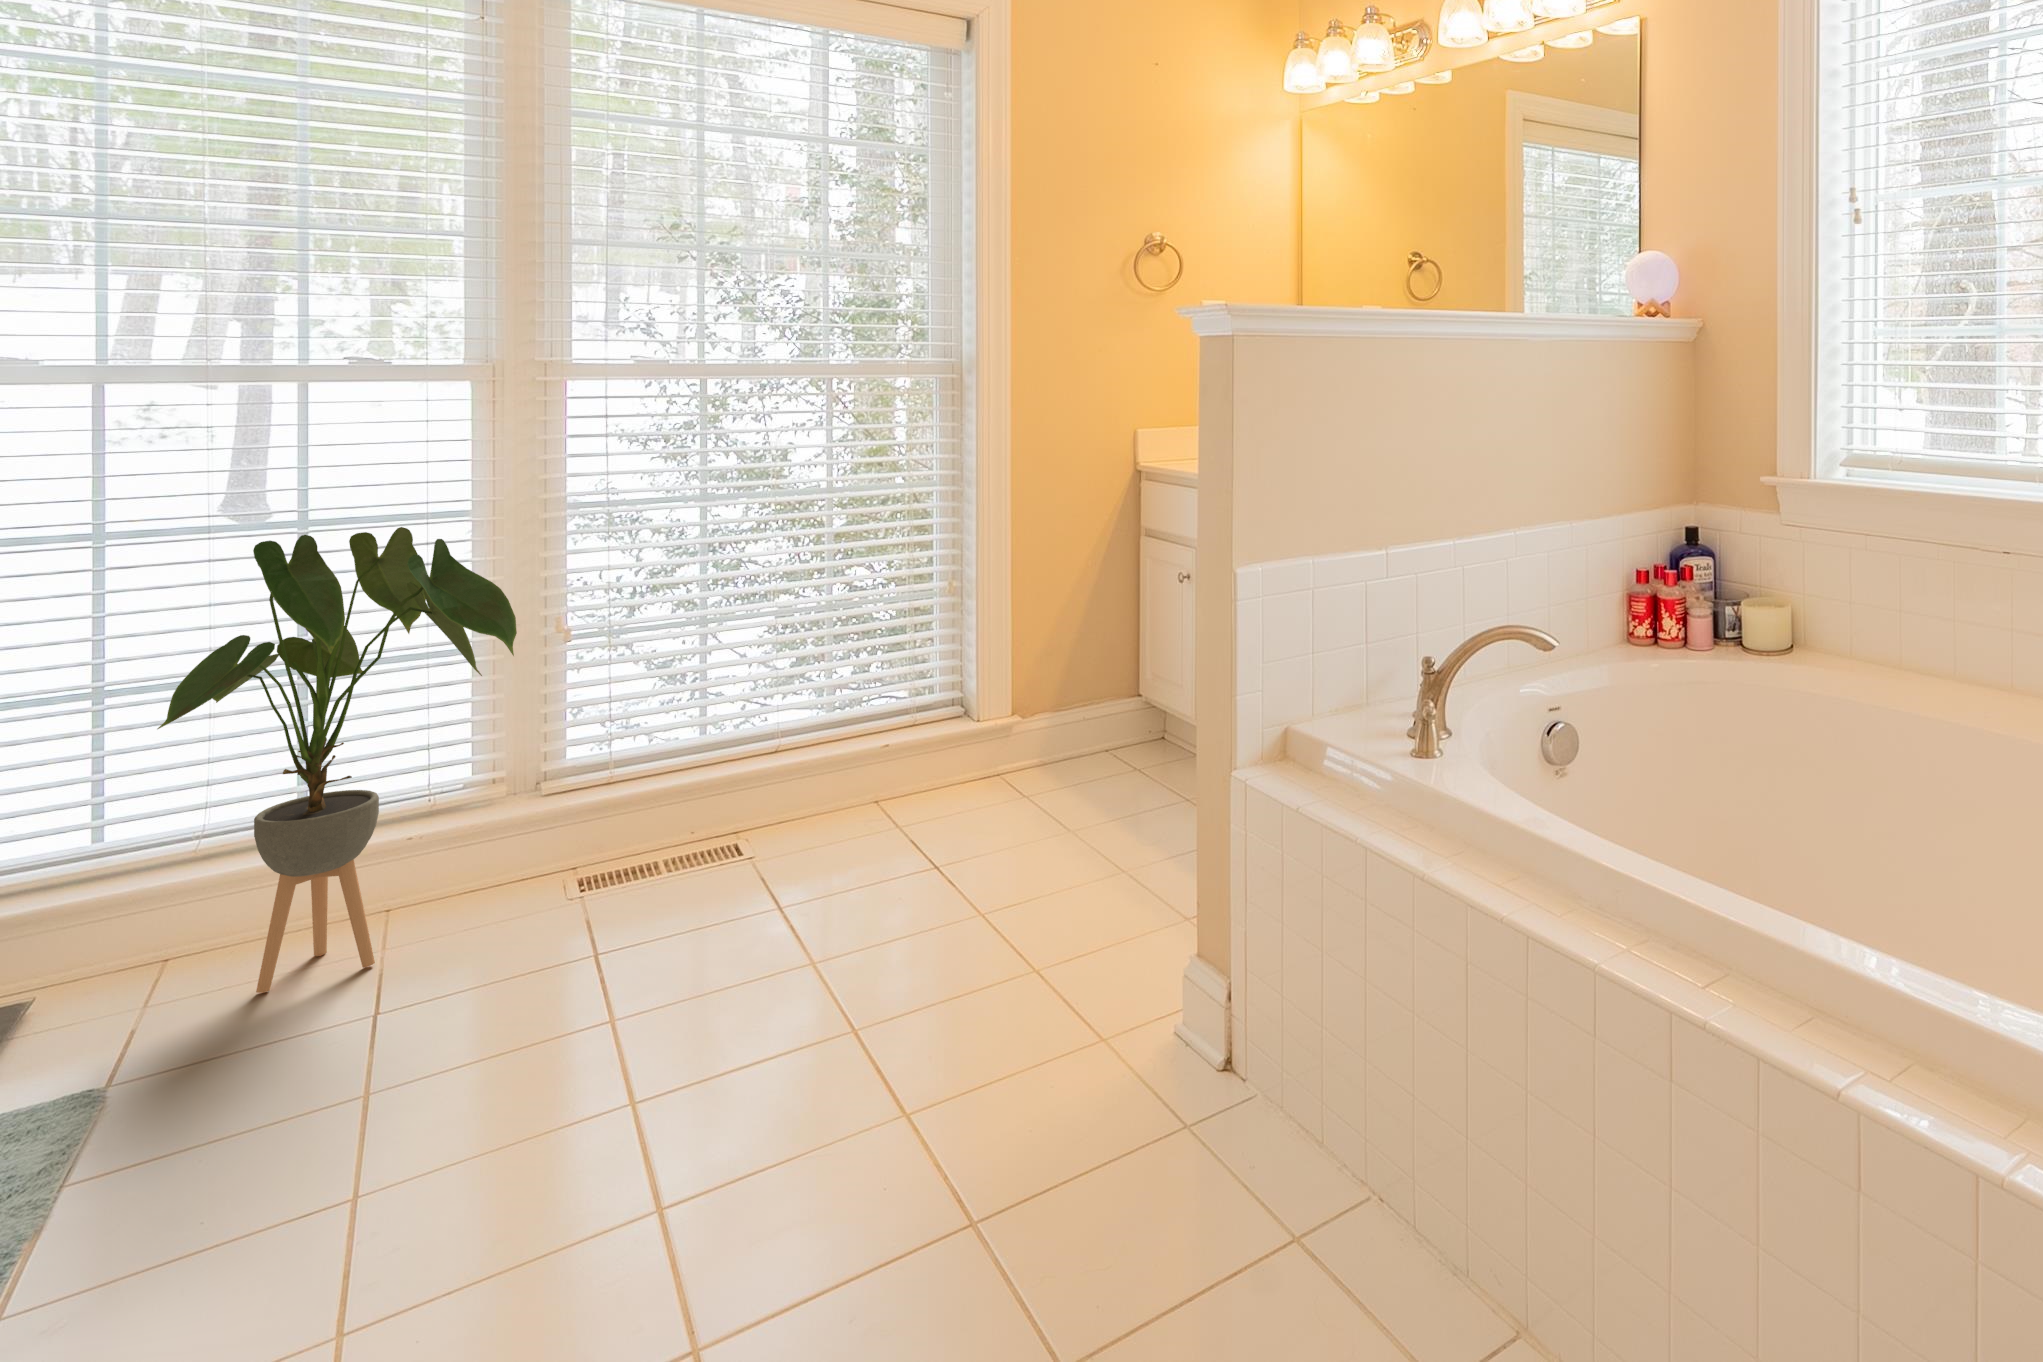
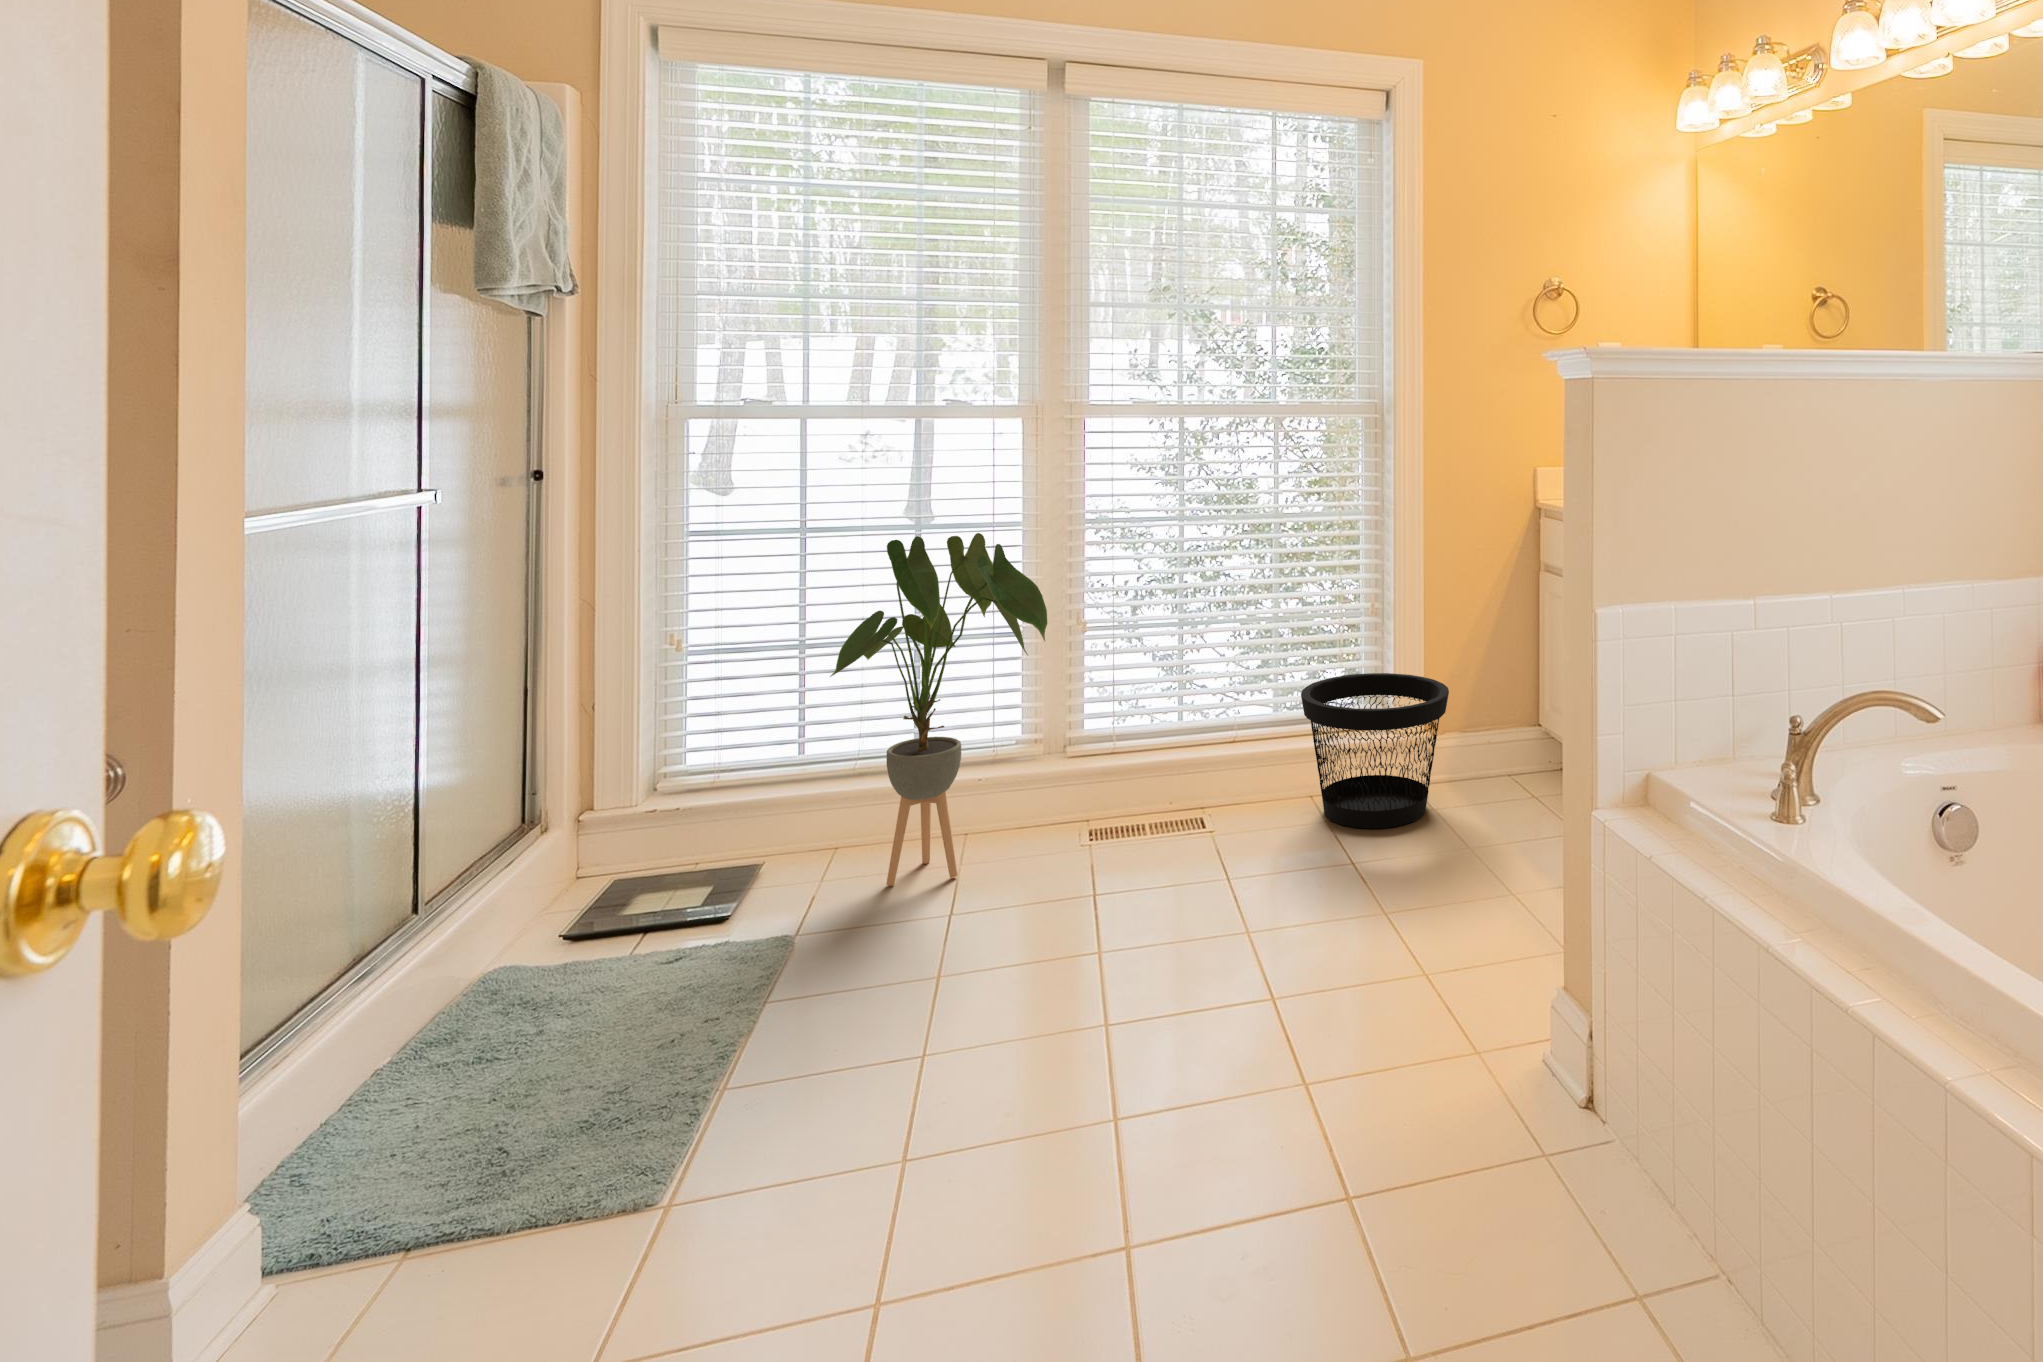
wastebasket: none [859,657,1036,828] -> present [1301,673,1449,828]

